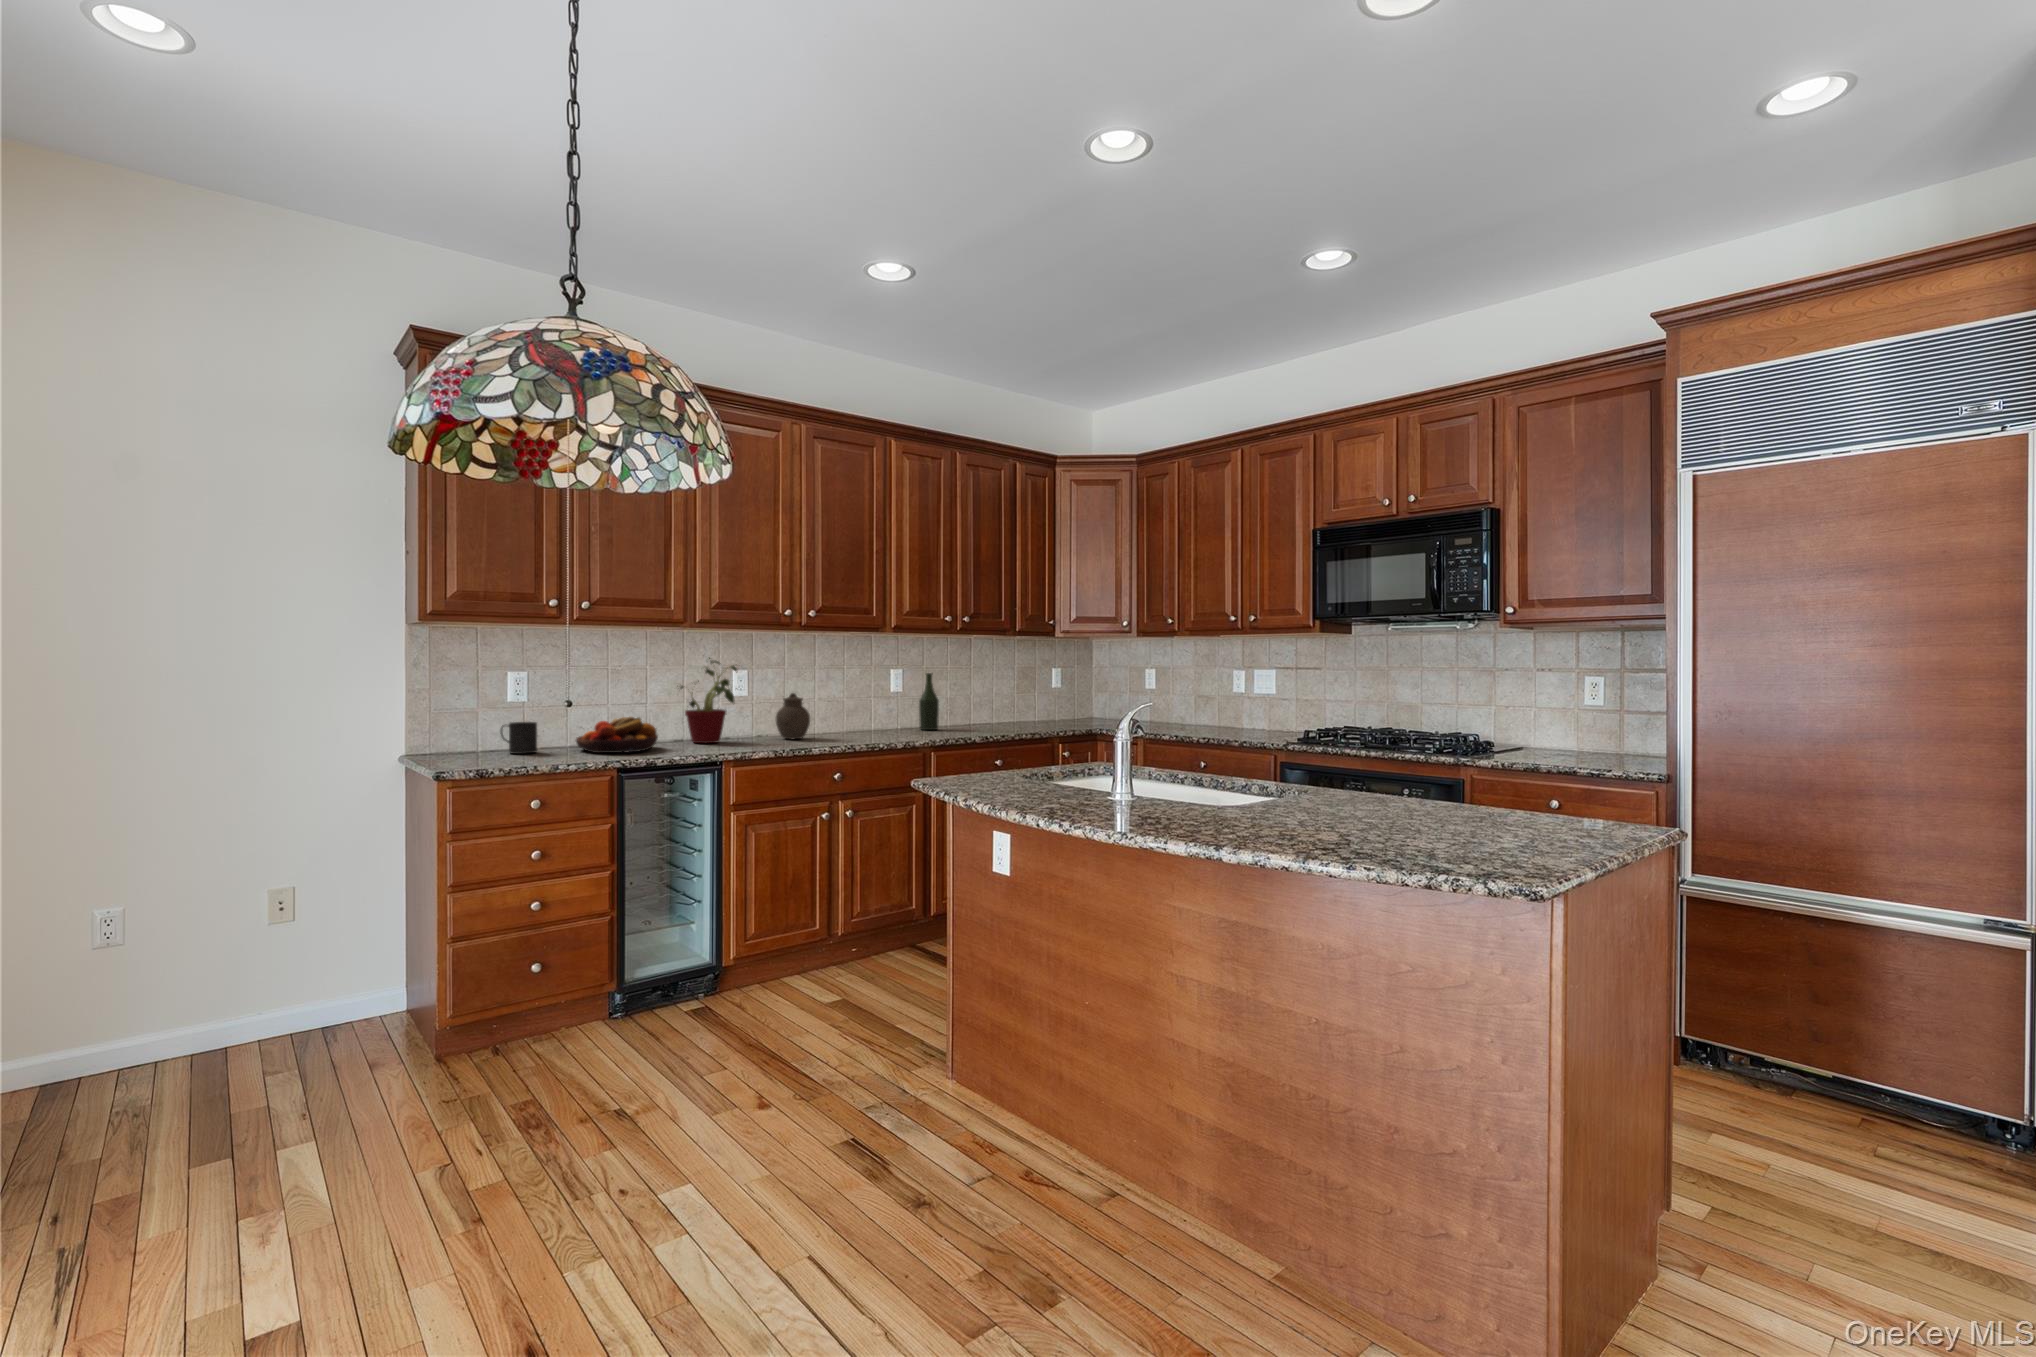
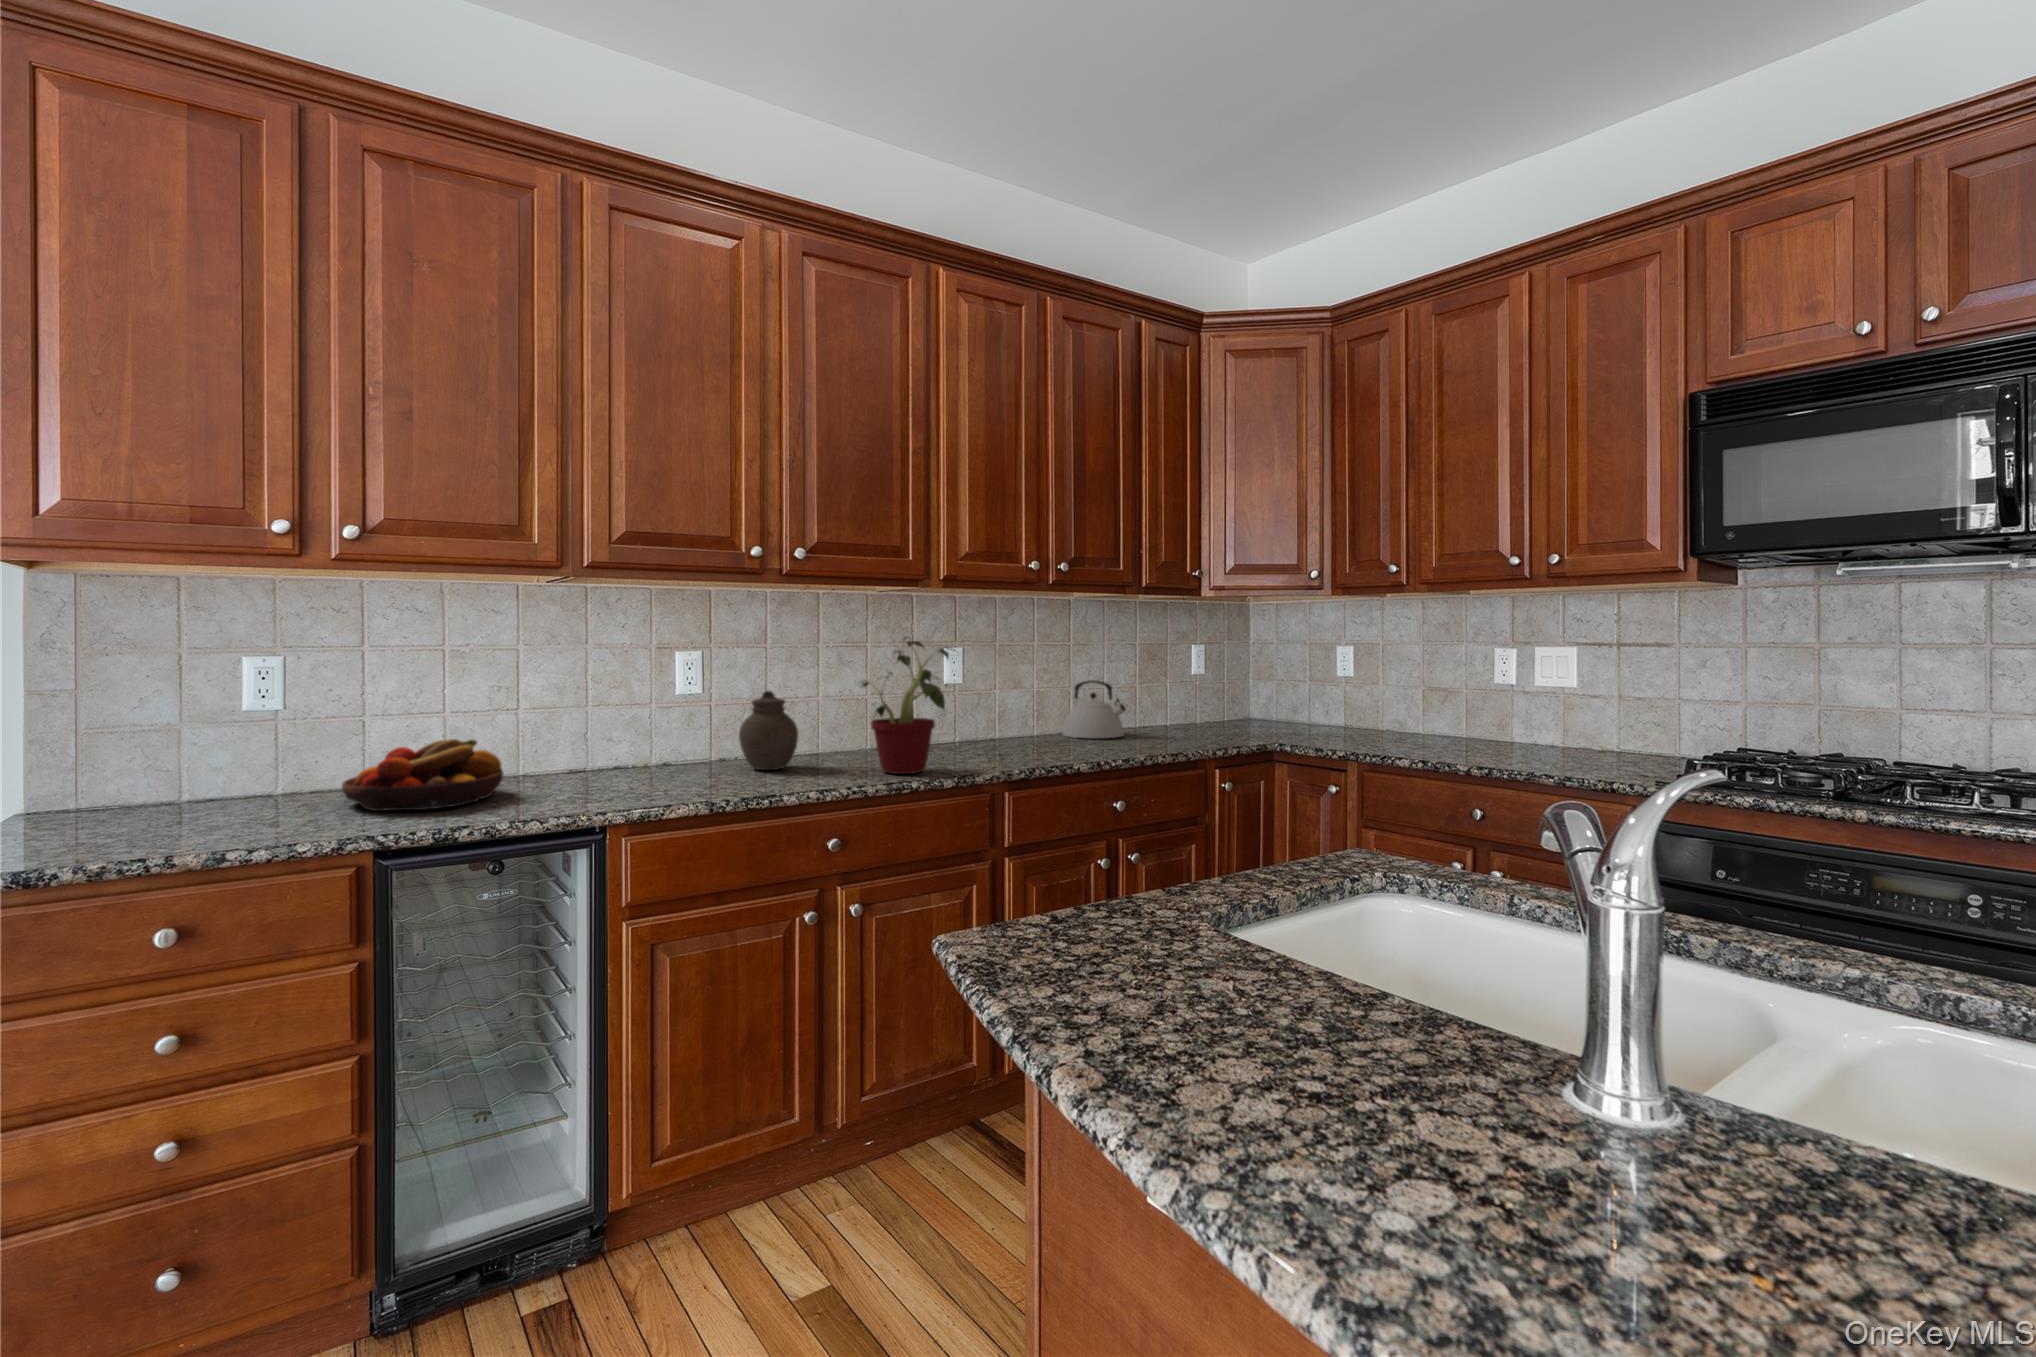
potted plant: present [680,657,737,743] -> present [862,636,952,774]
bottle: present [919,673,939,730] -> none [987,655,1018,747]
kettle: none [966,690,1007,726] -> present [1063,680,1126,738]
mug: present [500,722,537,754] -> none [188,751,264,814]

